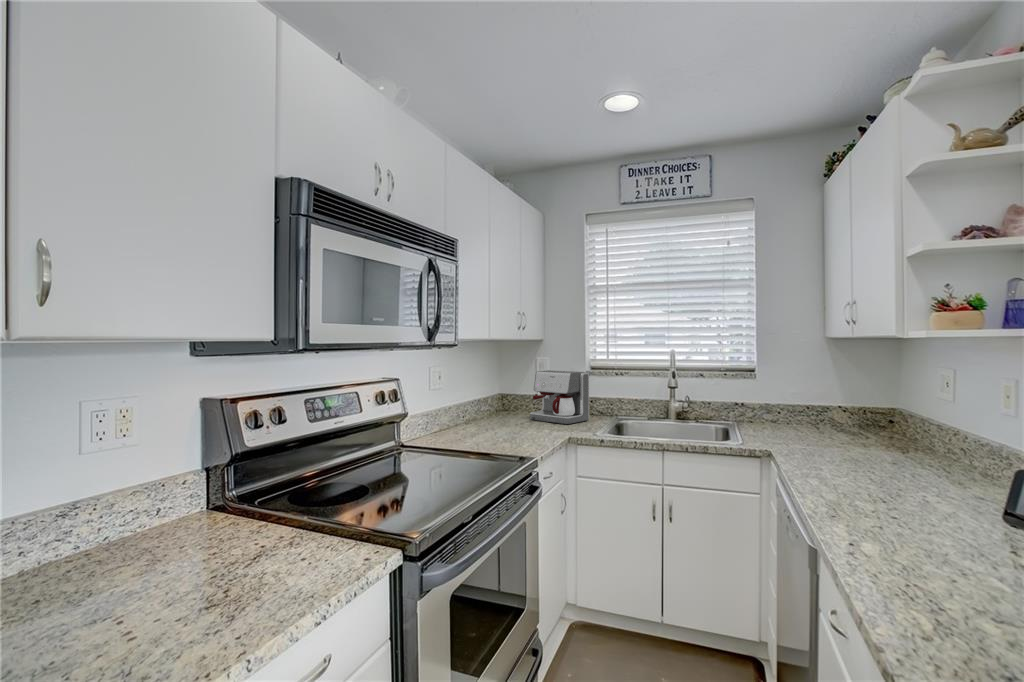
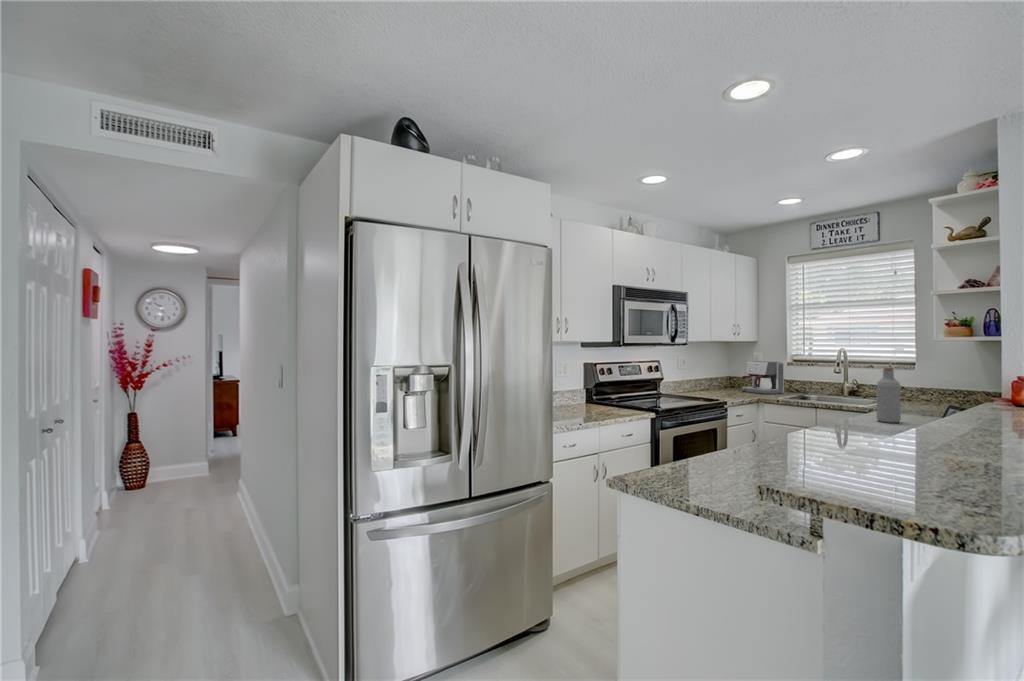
bottle: none [836,389,884,503] -> present [876,368,901,423]

